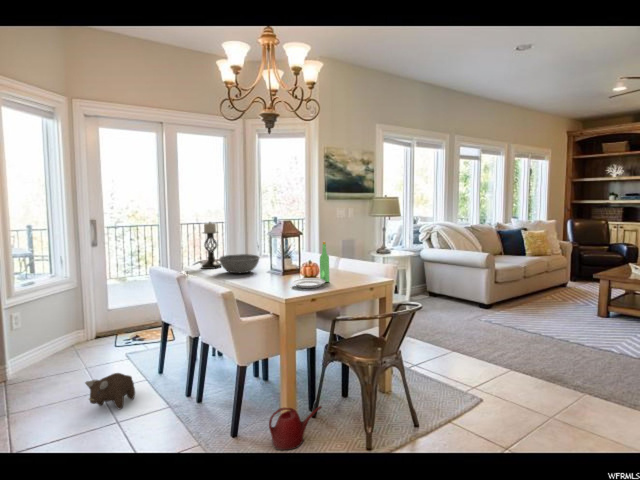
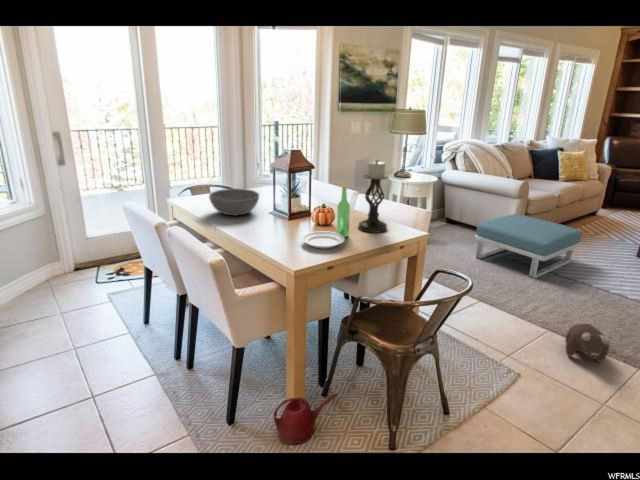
candle holder: present [202,222,221,269] -> present [358,160,388,233]
footstool: none [450,282,542,333] -> present [475,214,582,278]
plush toy: present [85,373,135,409] -> present [565,323,610,361]

